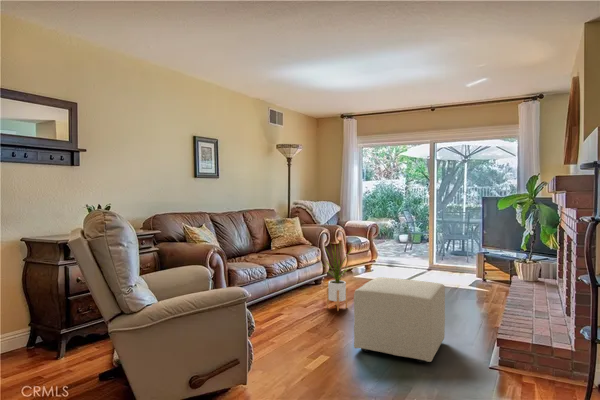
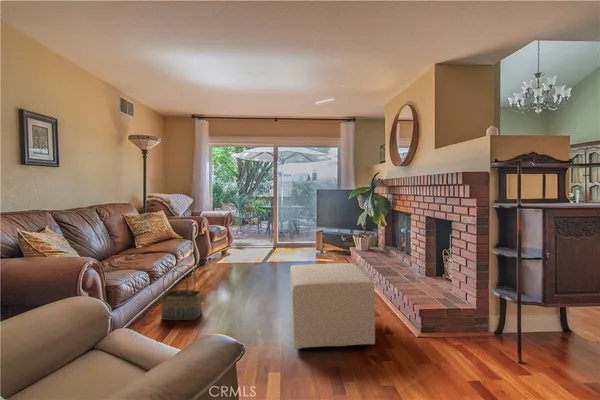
house plant: present [324,246,352,311] -> none [211,230,250,304]
basket: none [273,266,307,315] -> present [160,265,202,320]

